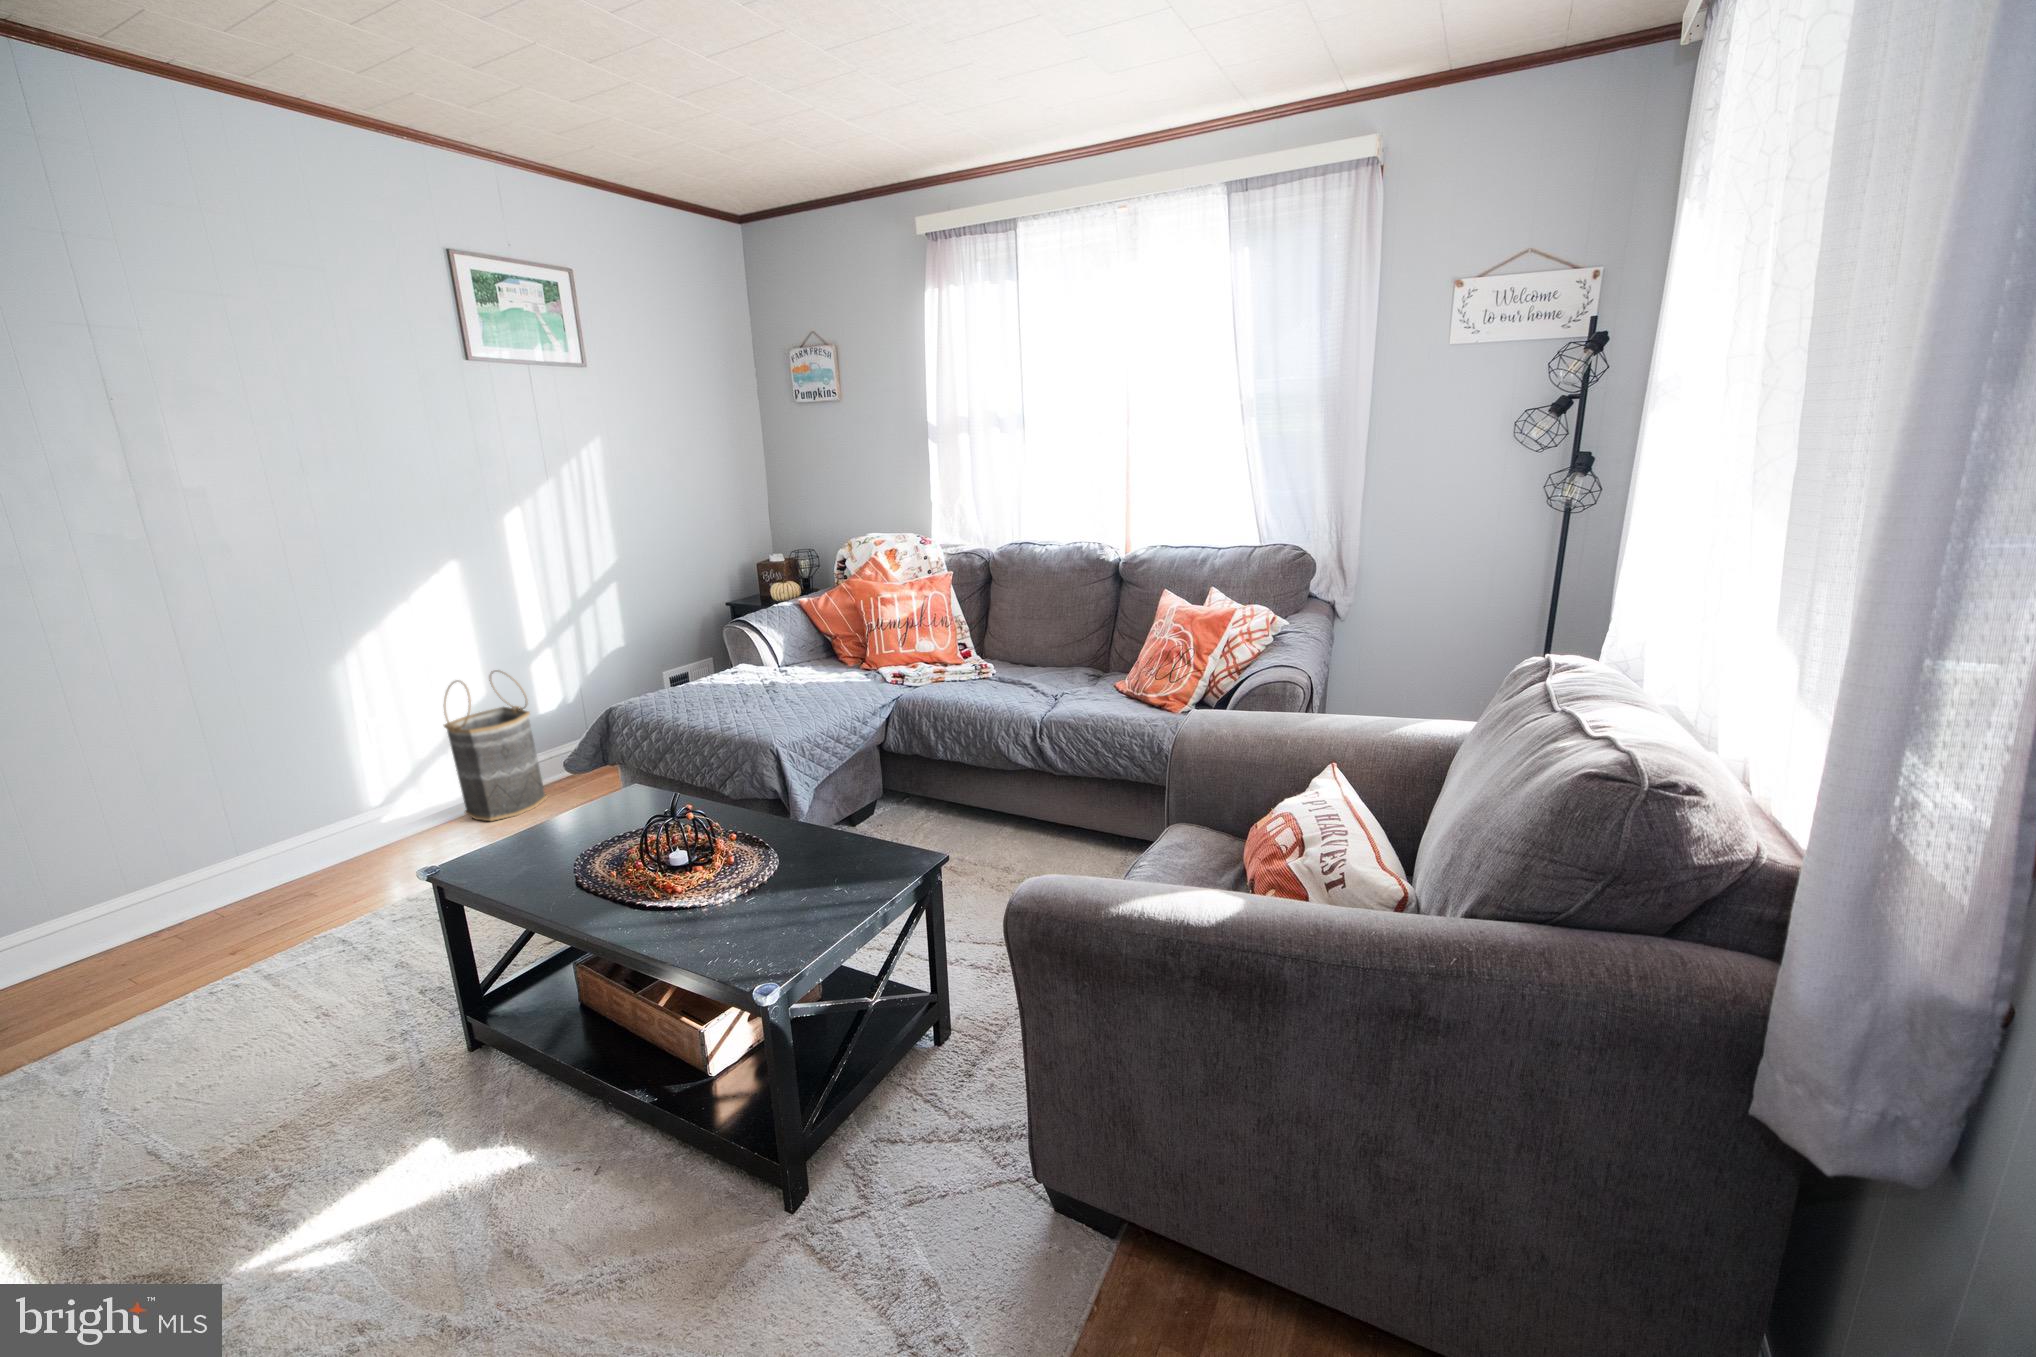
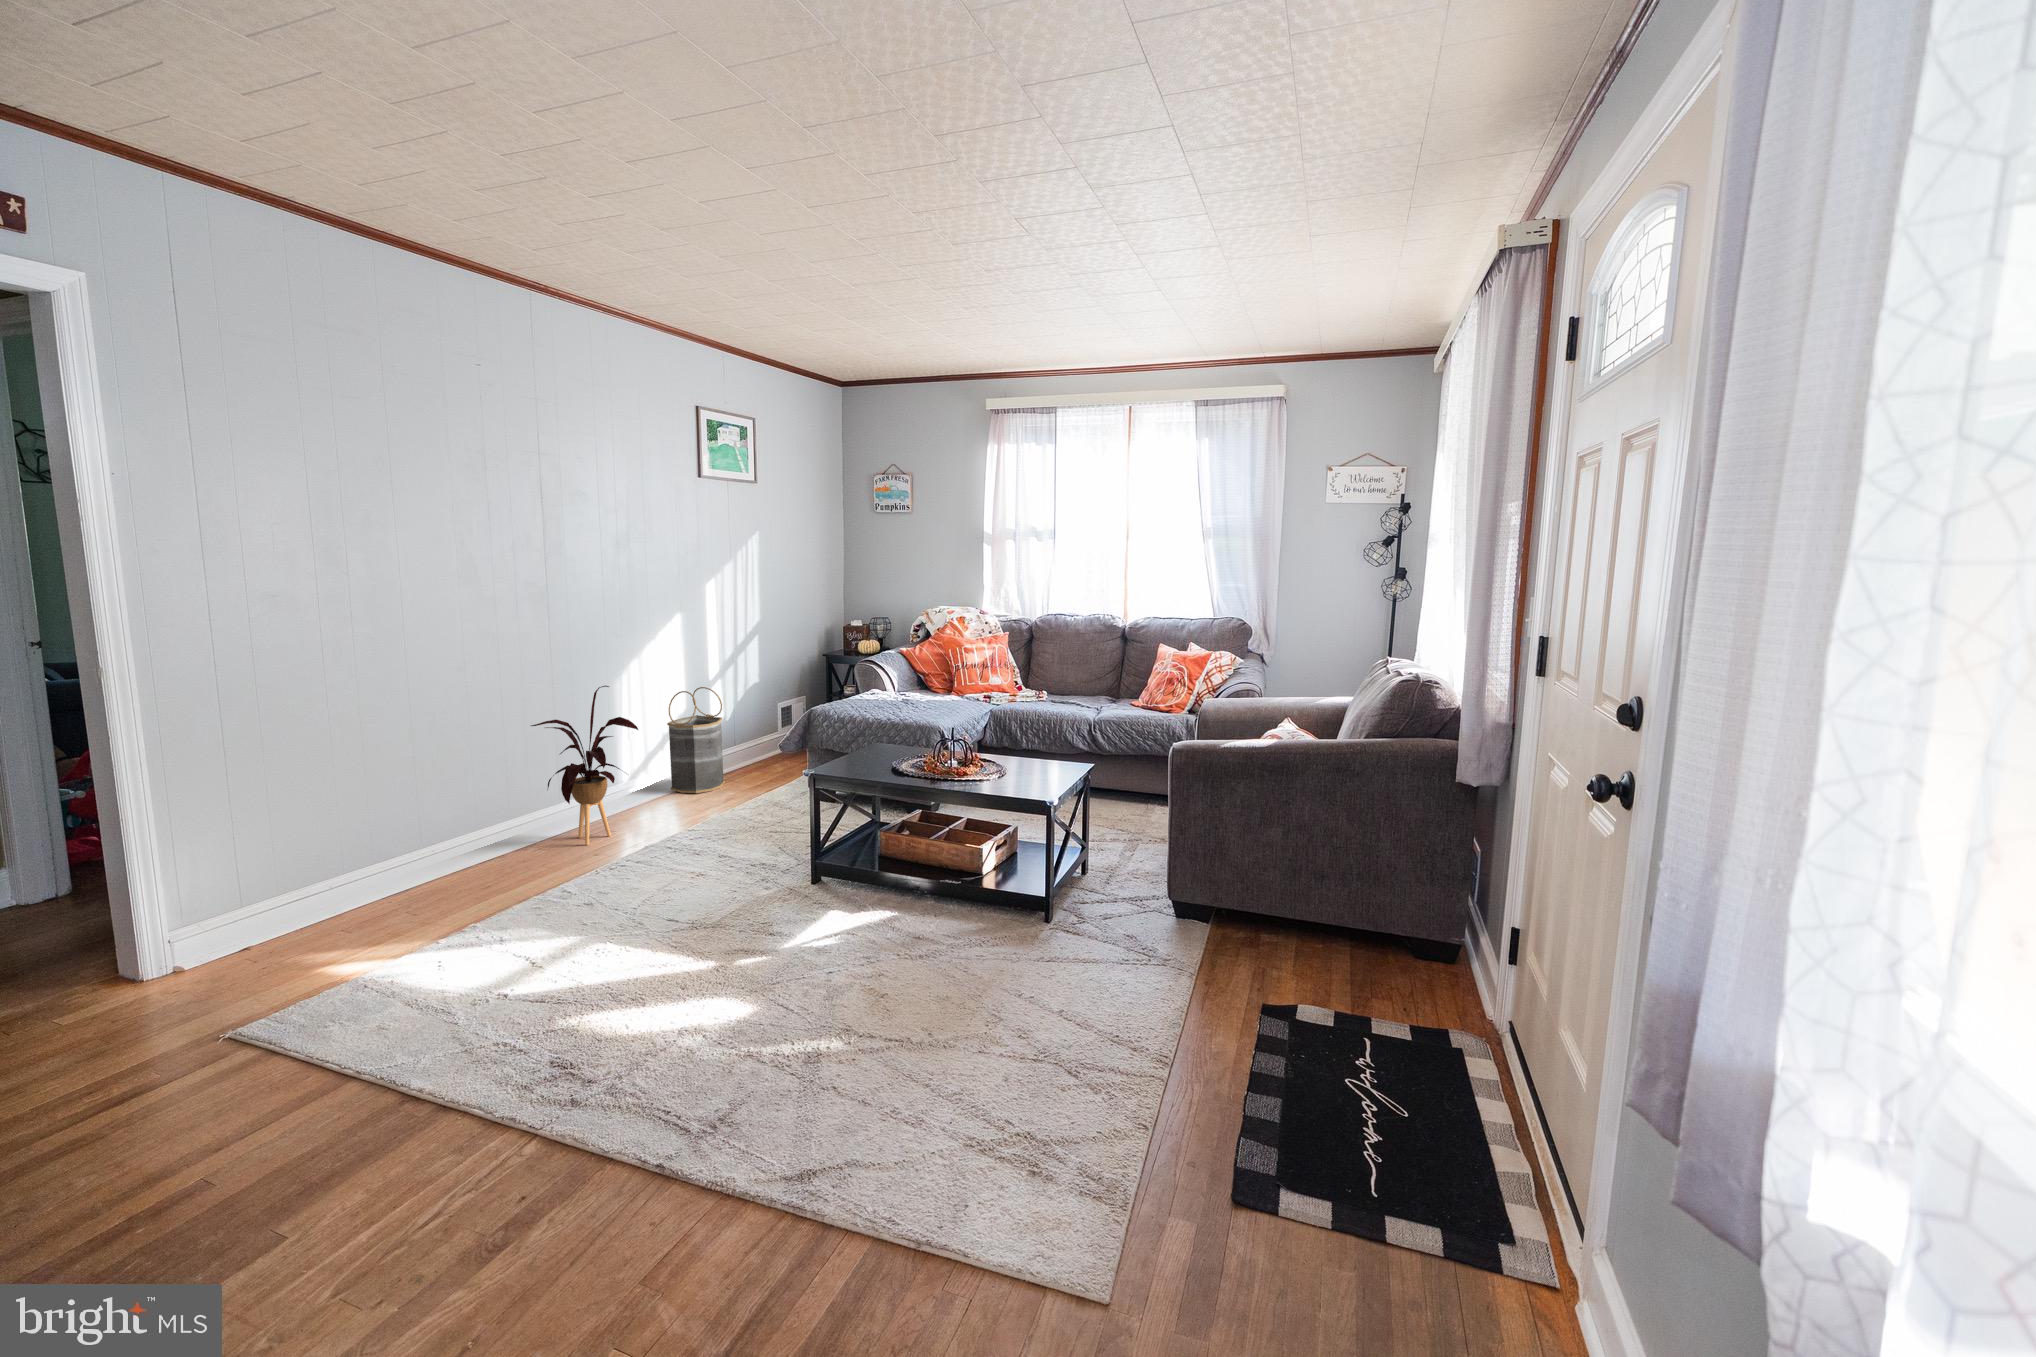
house plant: none [105,706,298,940] -> present [531,686,638,845]

